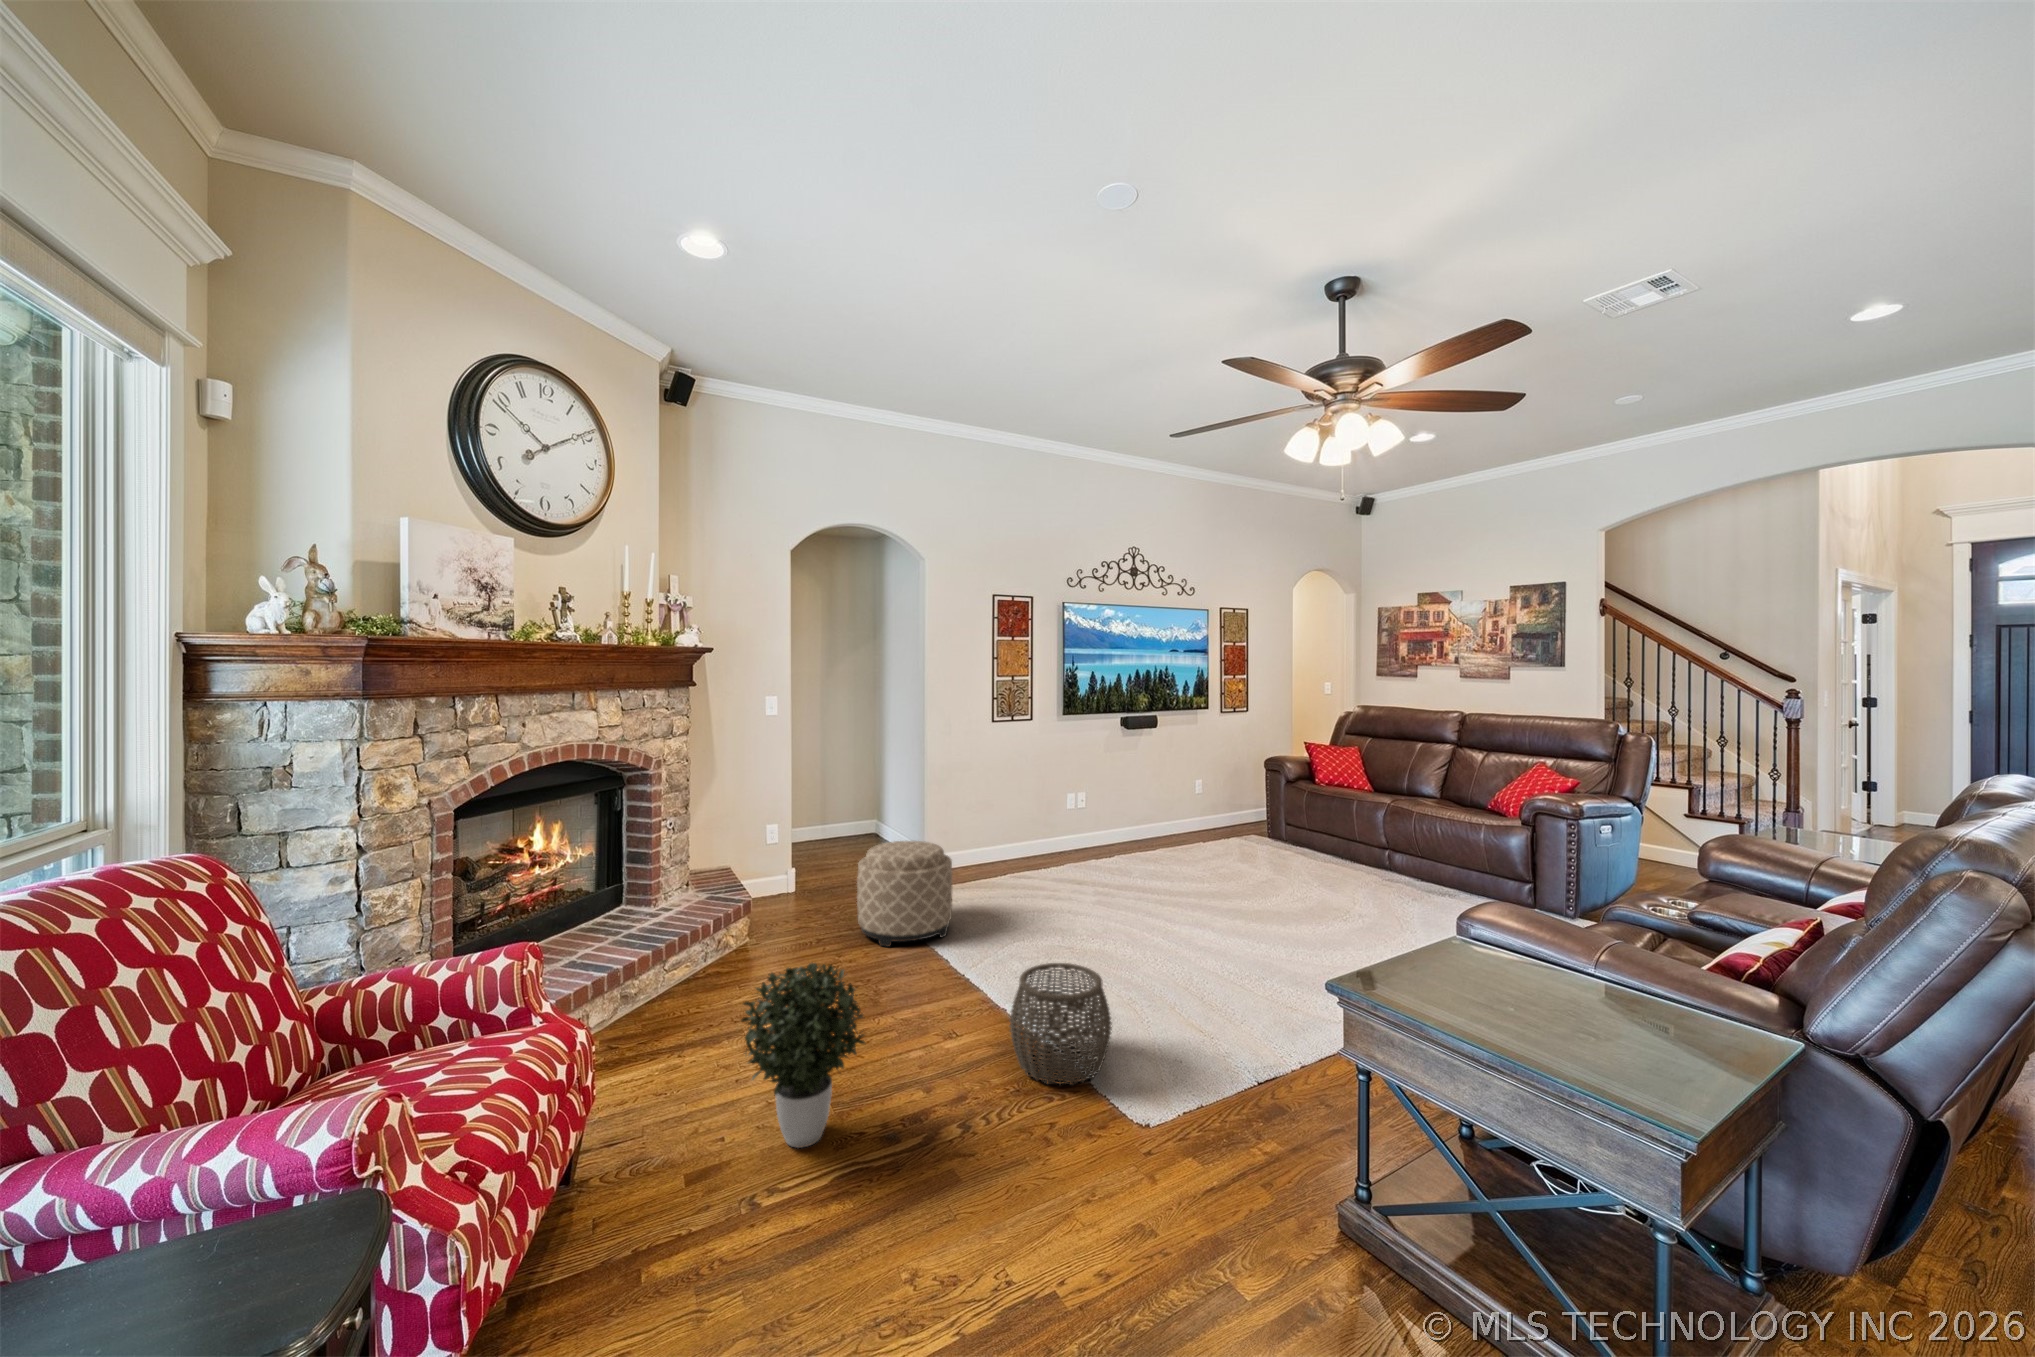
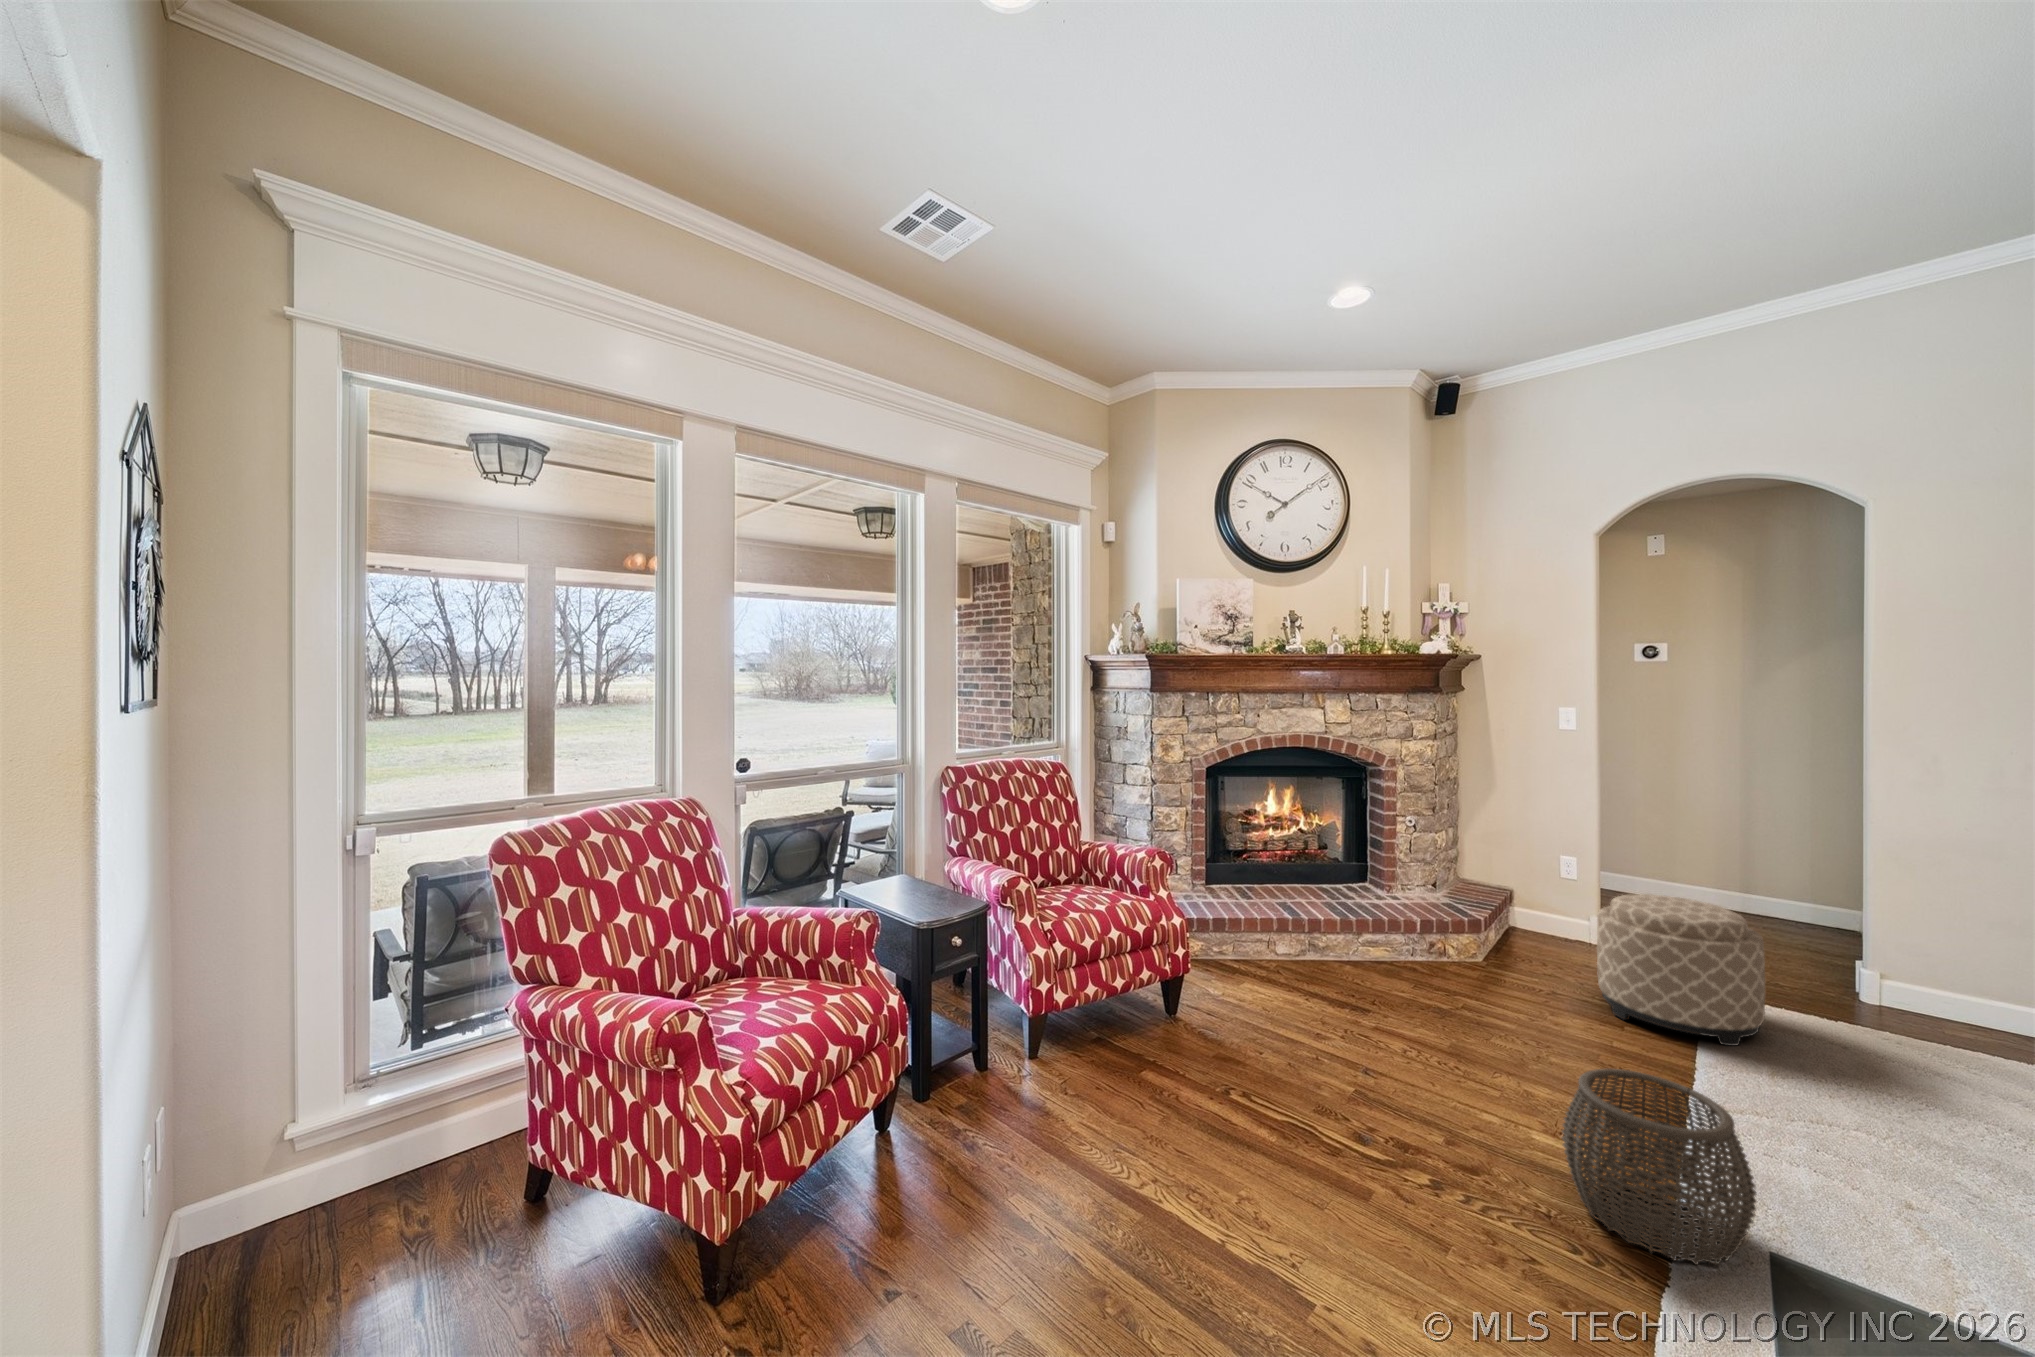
potted plant: present [741,963,865,1148] -> none [1249,929,1368,1095]

